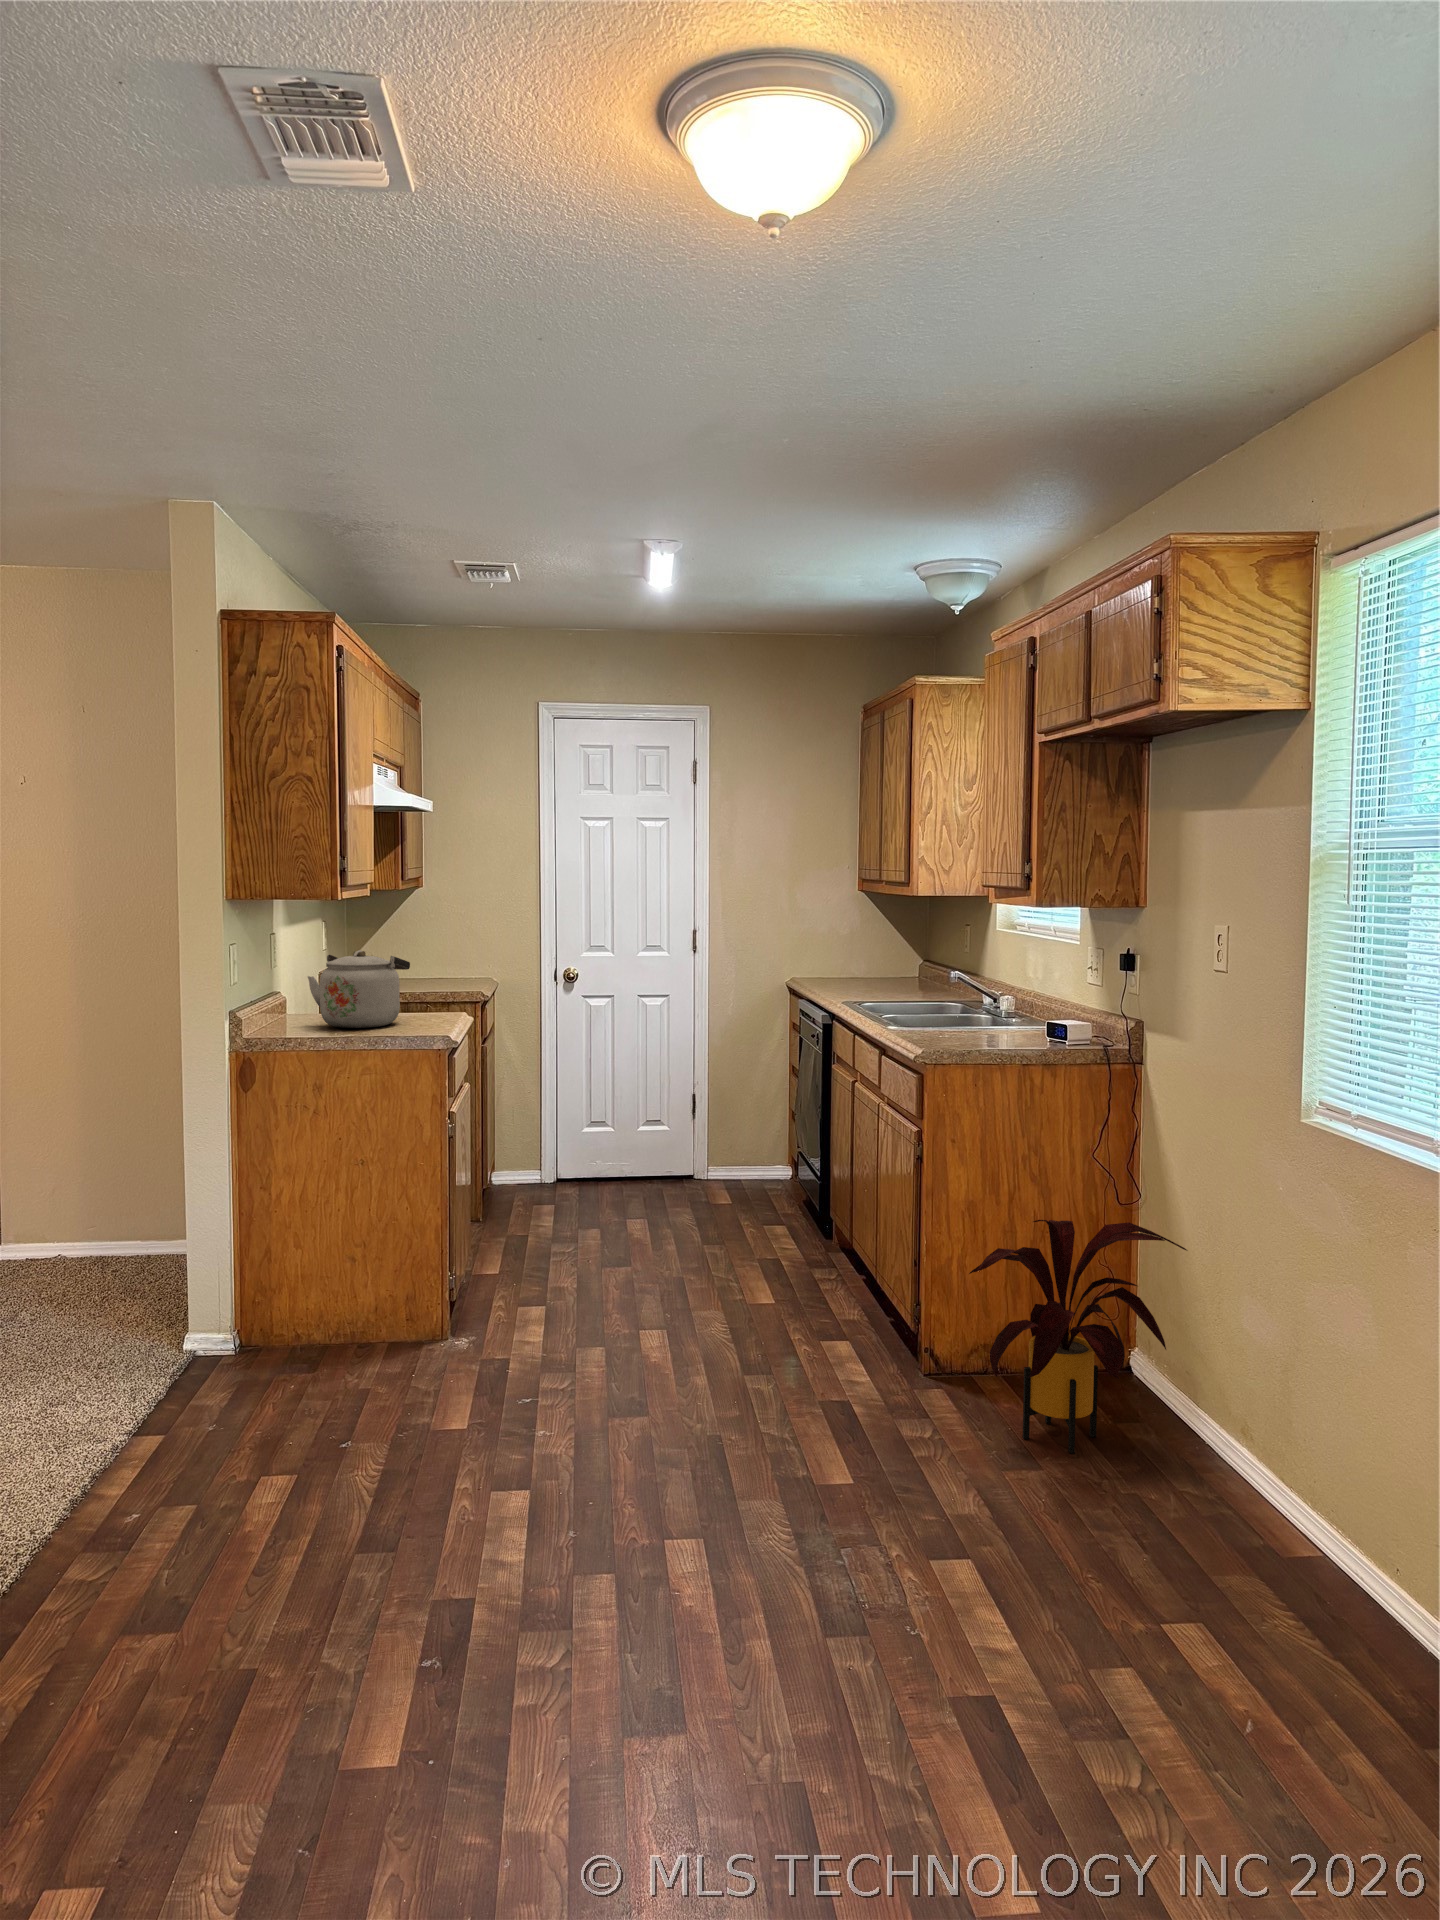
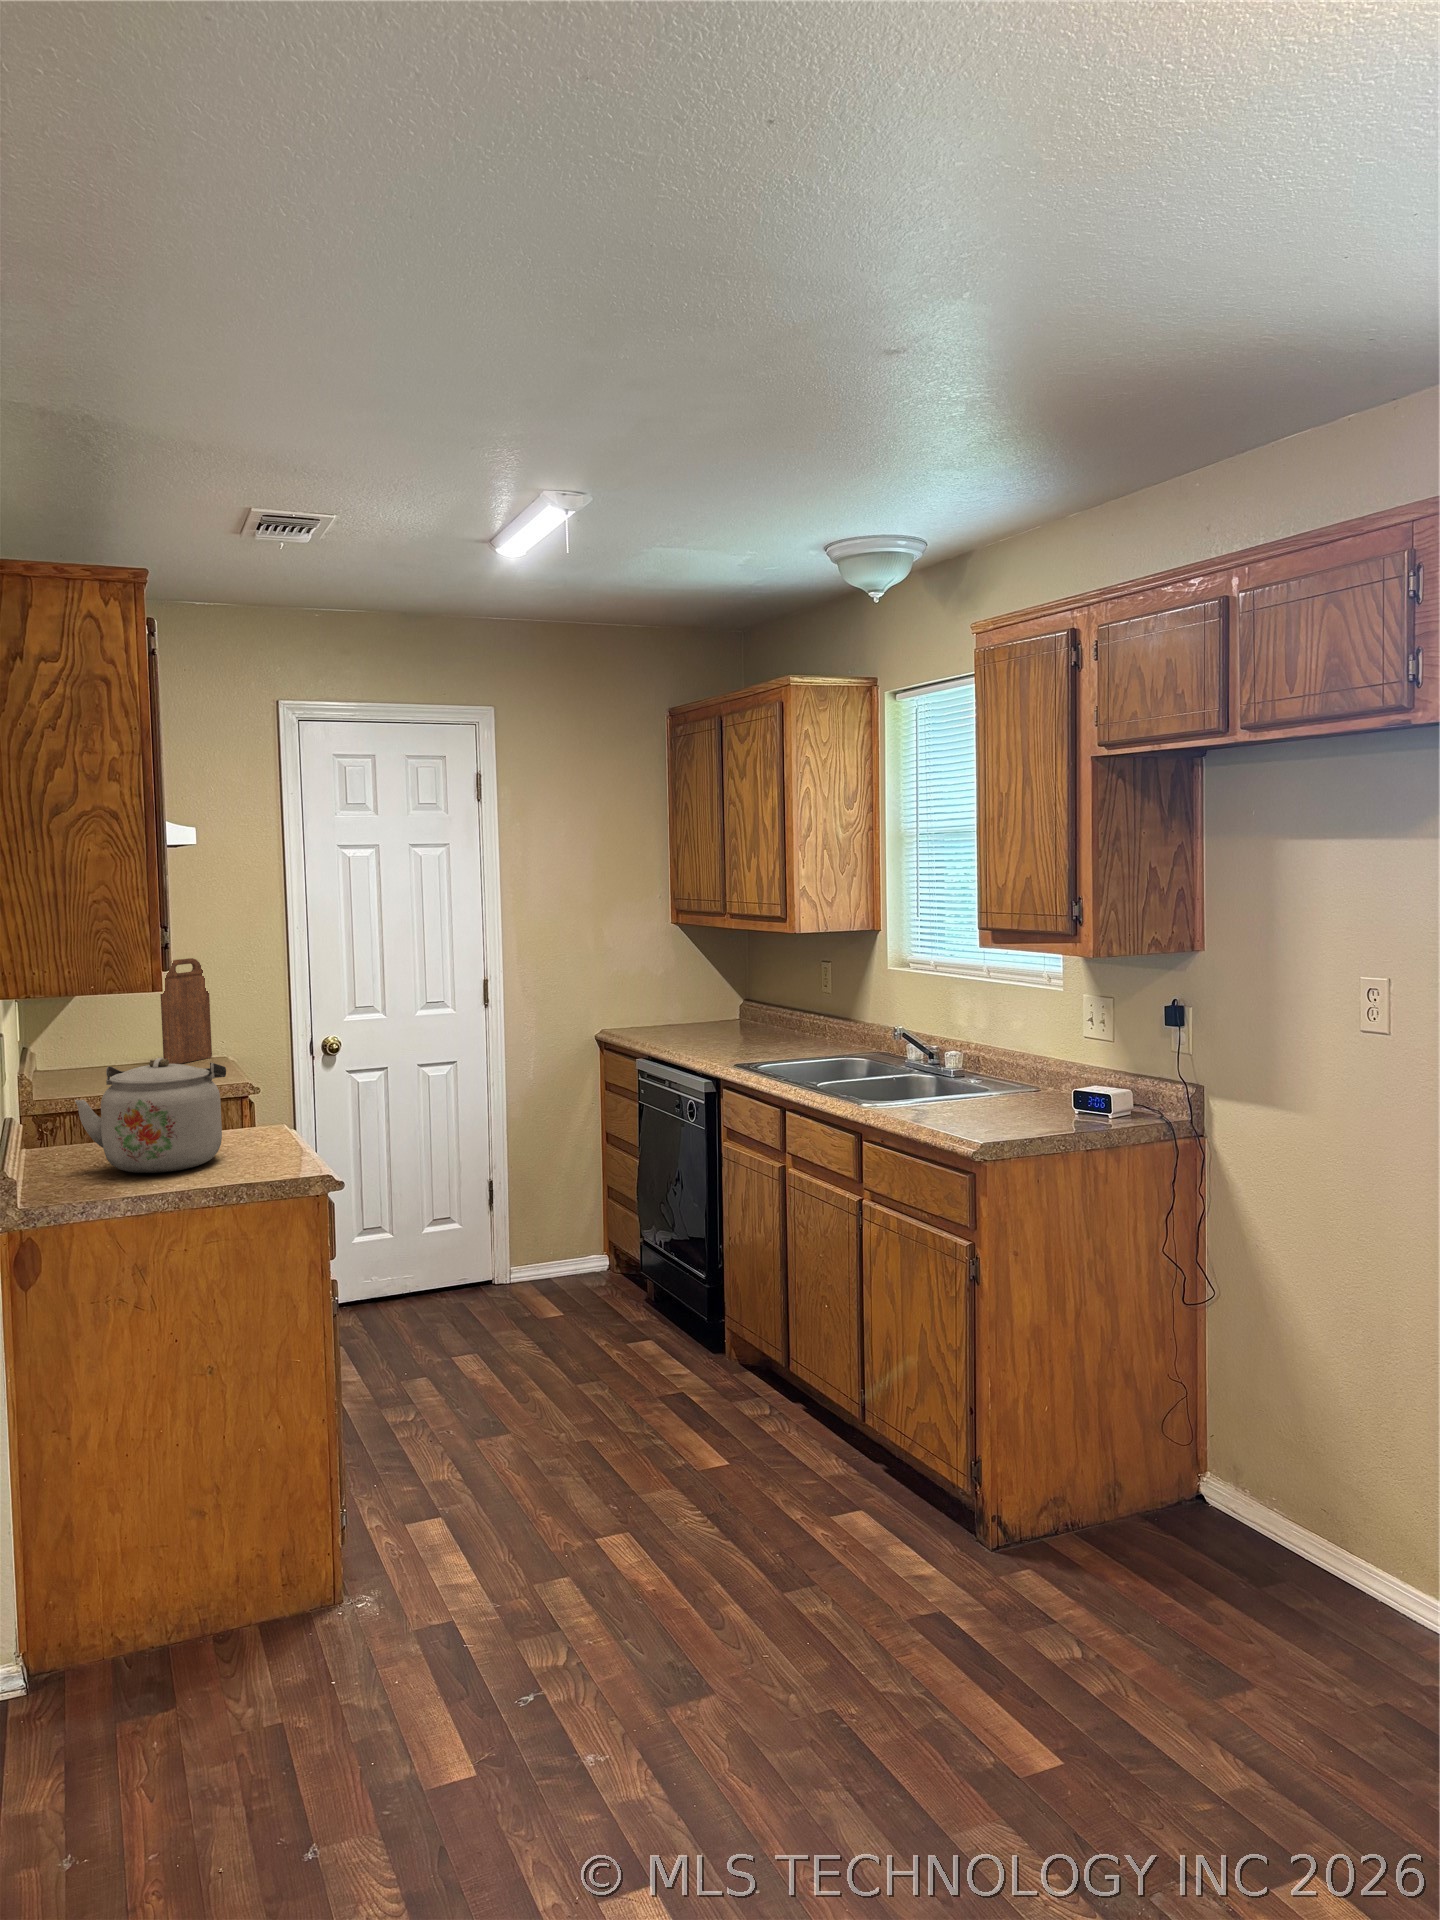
cutting board: none [444,902,484,980] -> present [160,958,212,1064]
house plant: present [969,1220,1187,1454] -> none [1064,1328,1337,1616]

